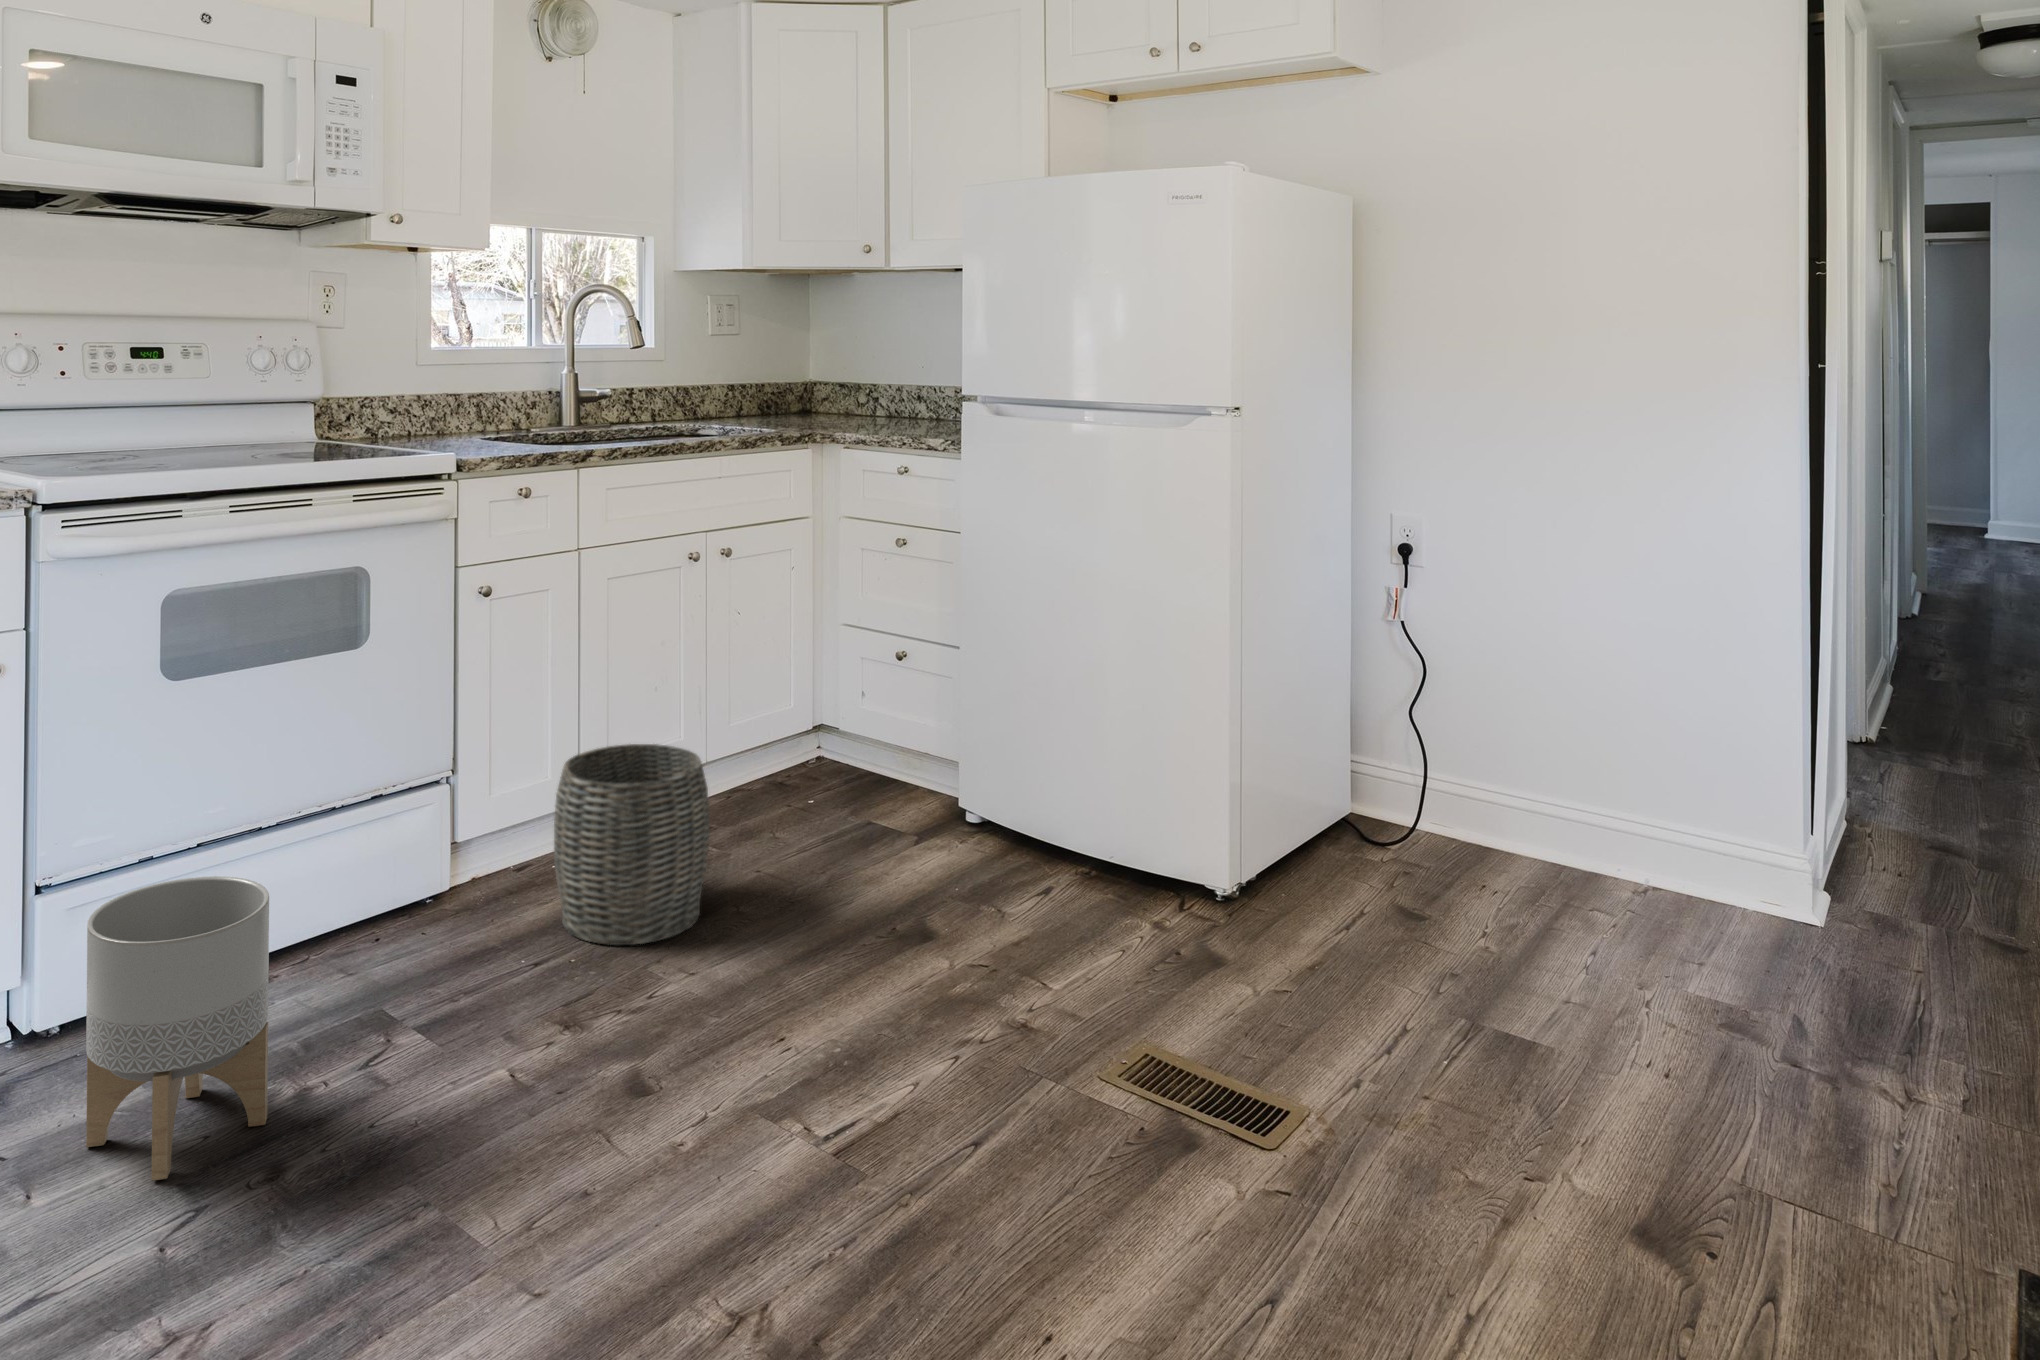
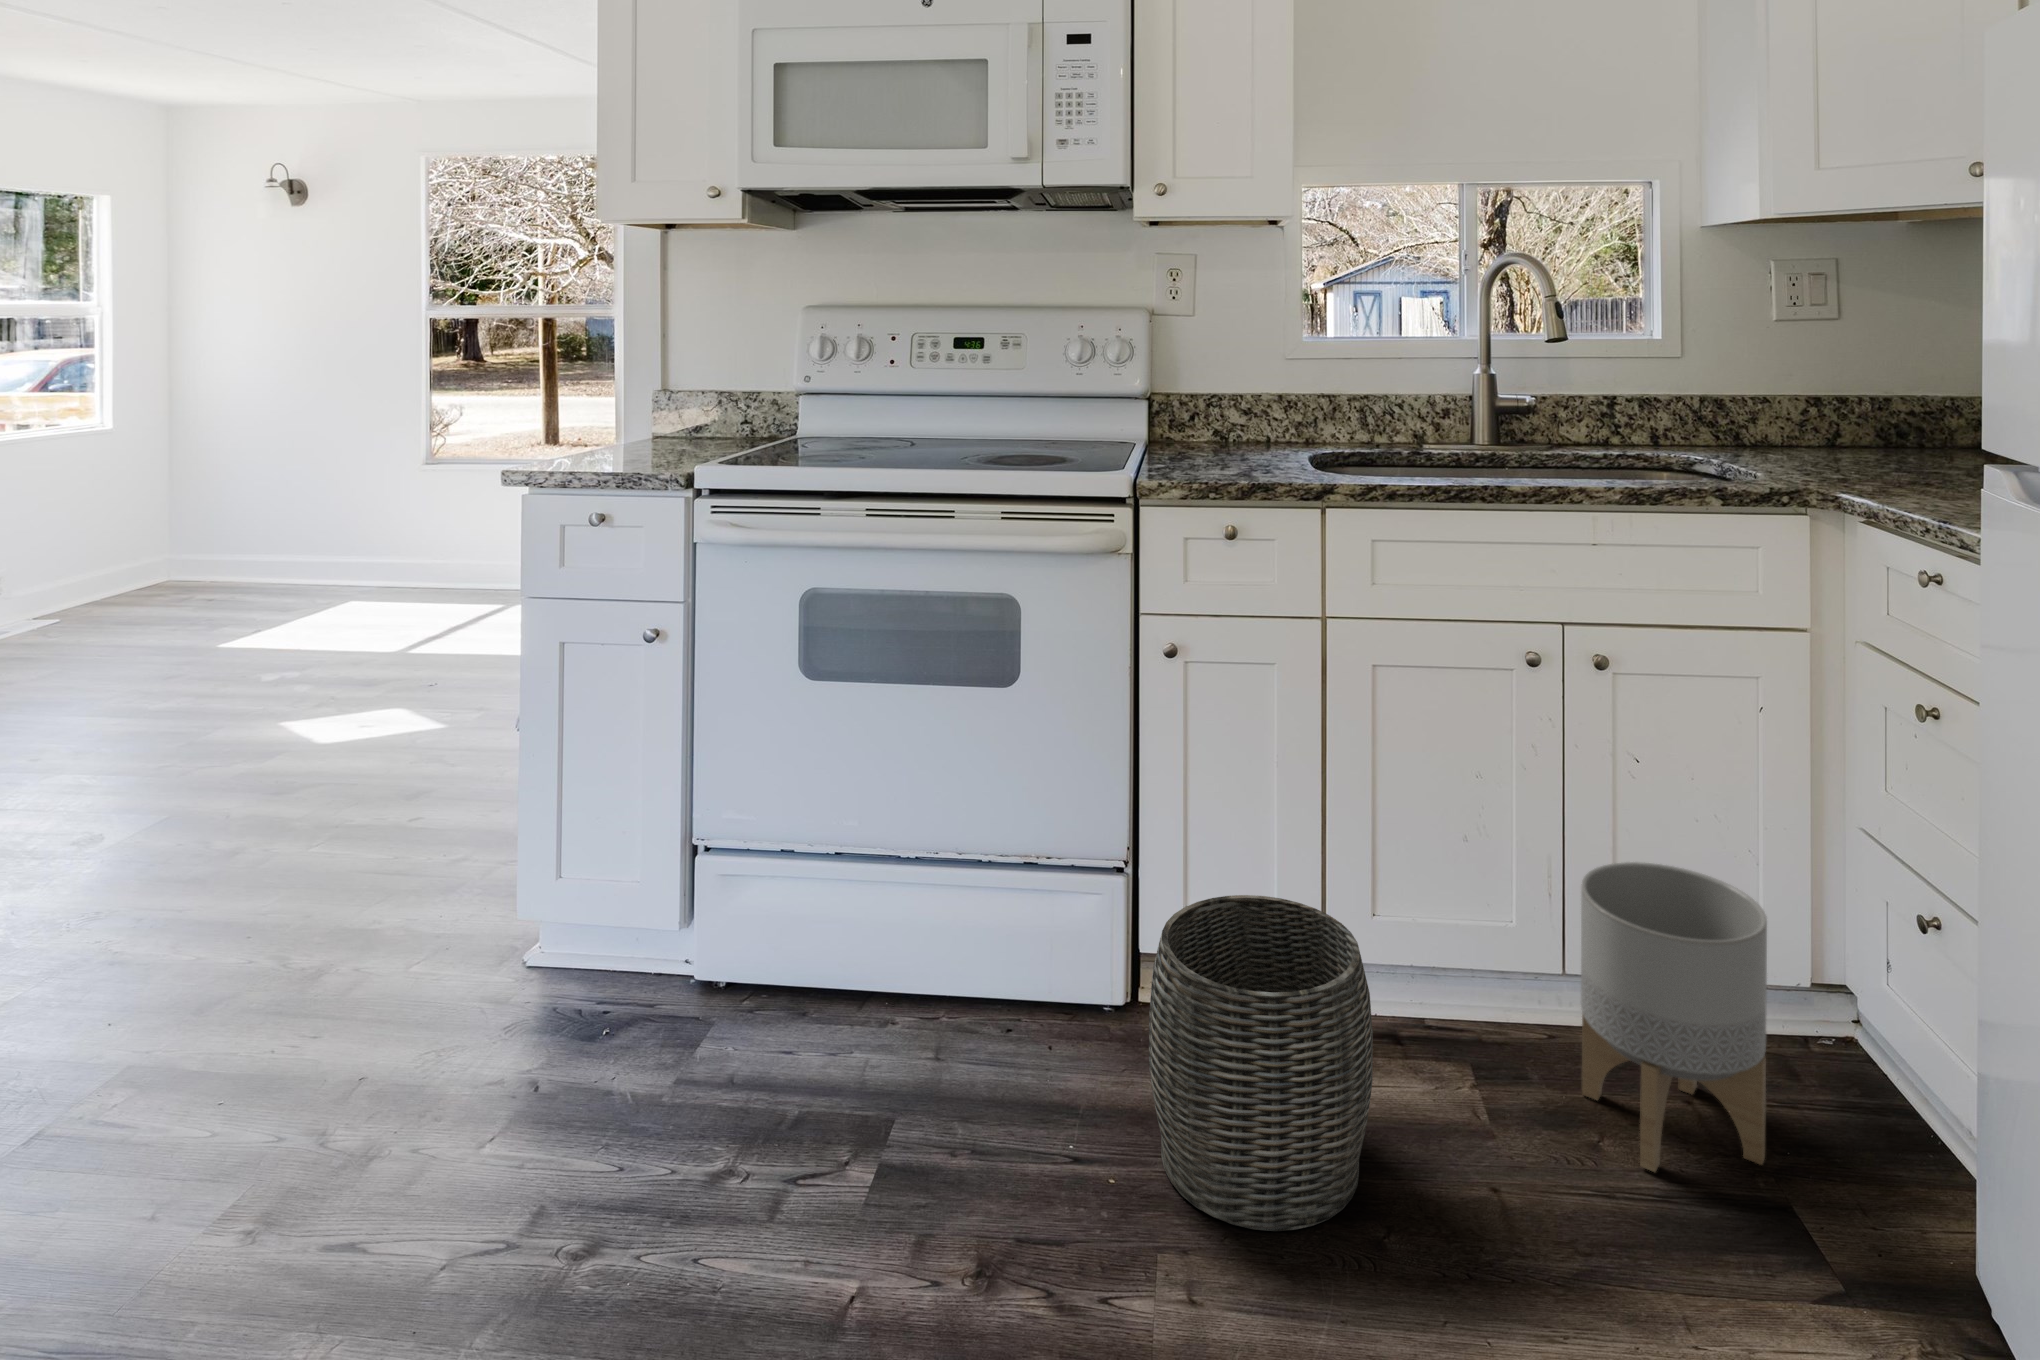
planter: present [86,876,269,1181] -> present [1581,862,1767,1172]

